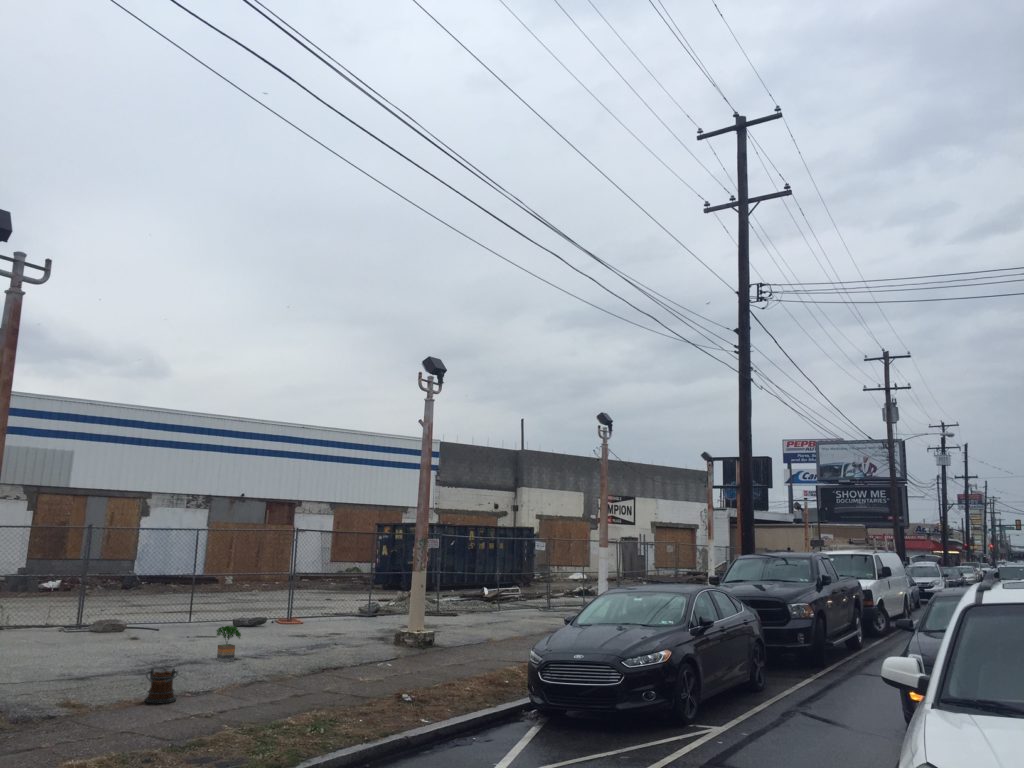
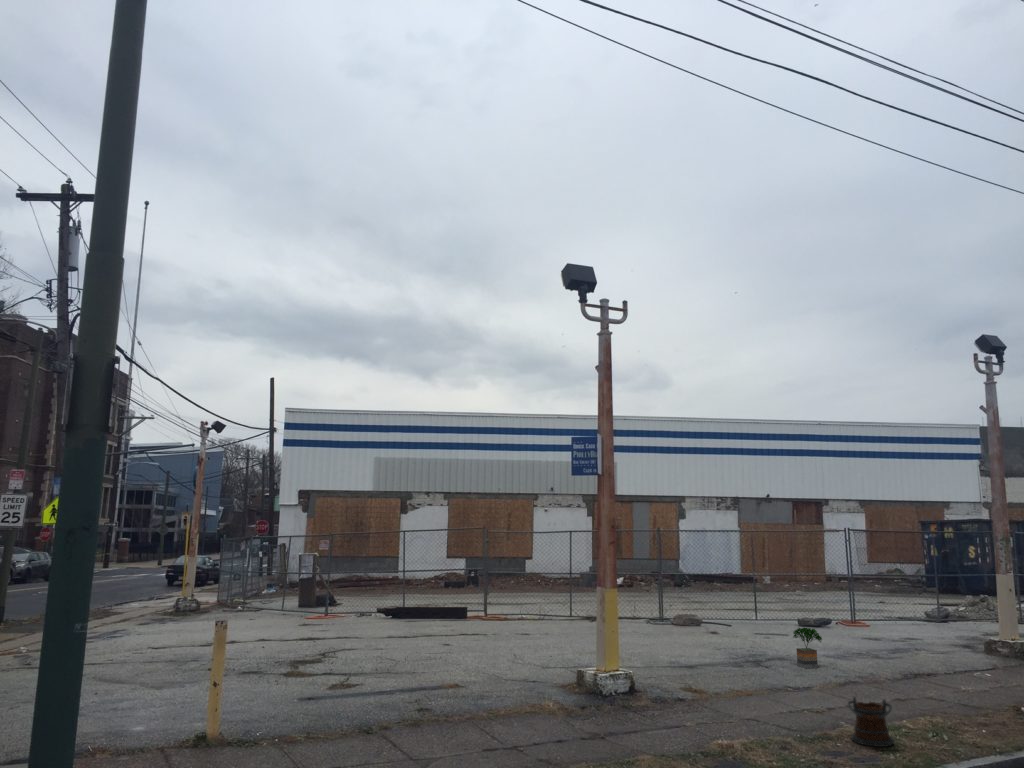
bucket: present [144,668,178,704] -> present [848,697,894,747]

